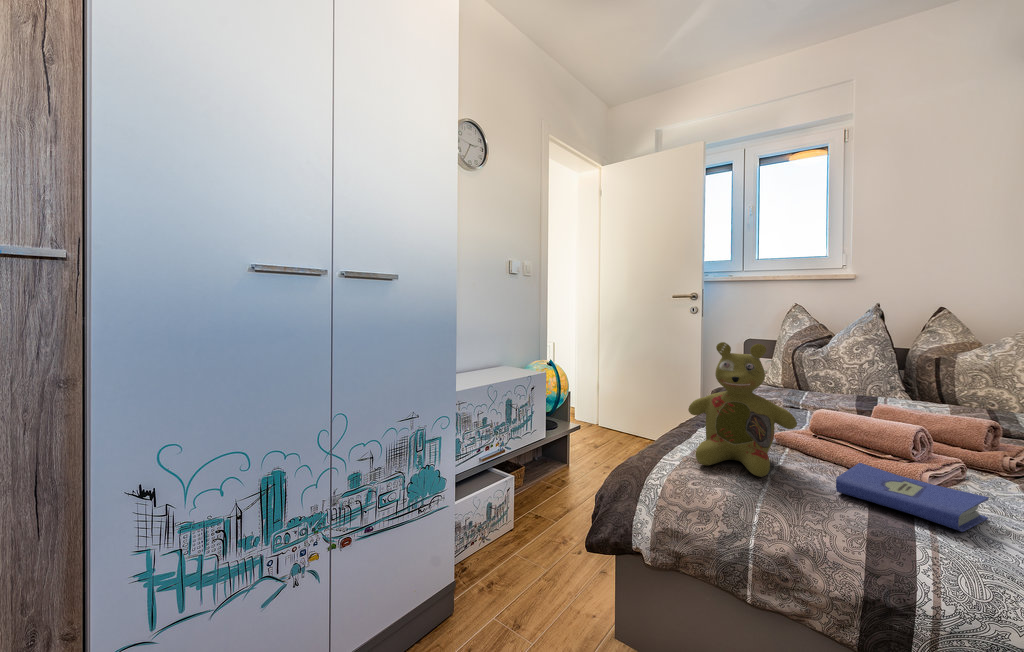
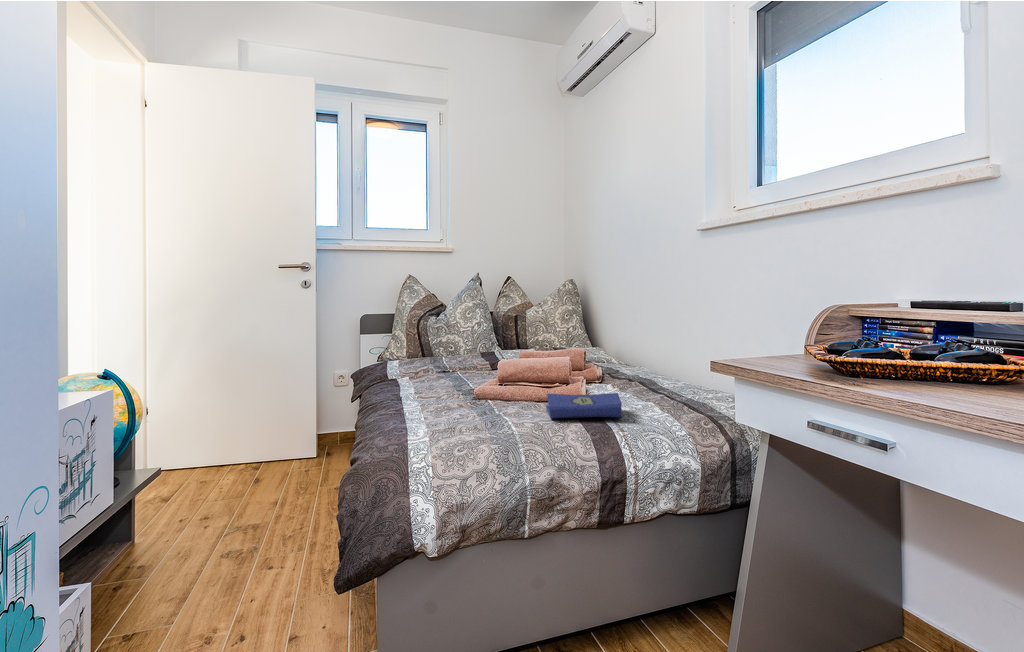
stuffed bear: present [688,342,797,477] -> none [413,302,507,431]

